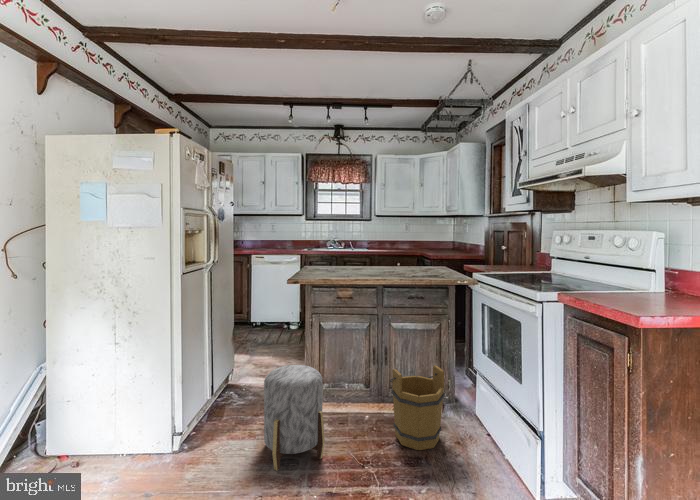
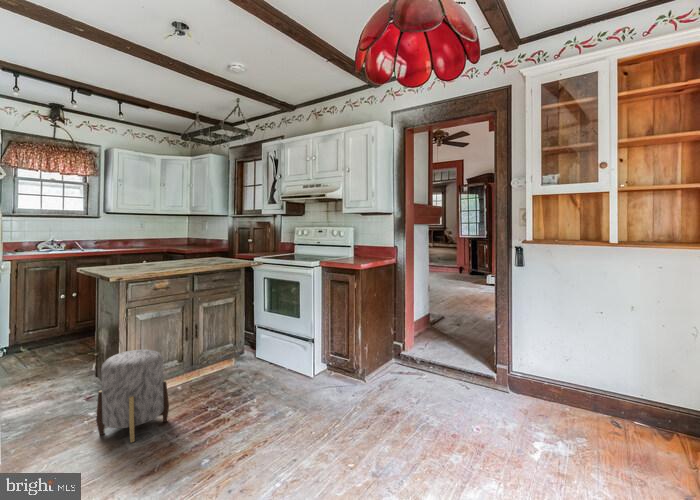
bucket: present [390,365,445,450] -> none [206,328,249,391]

